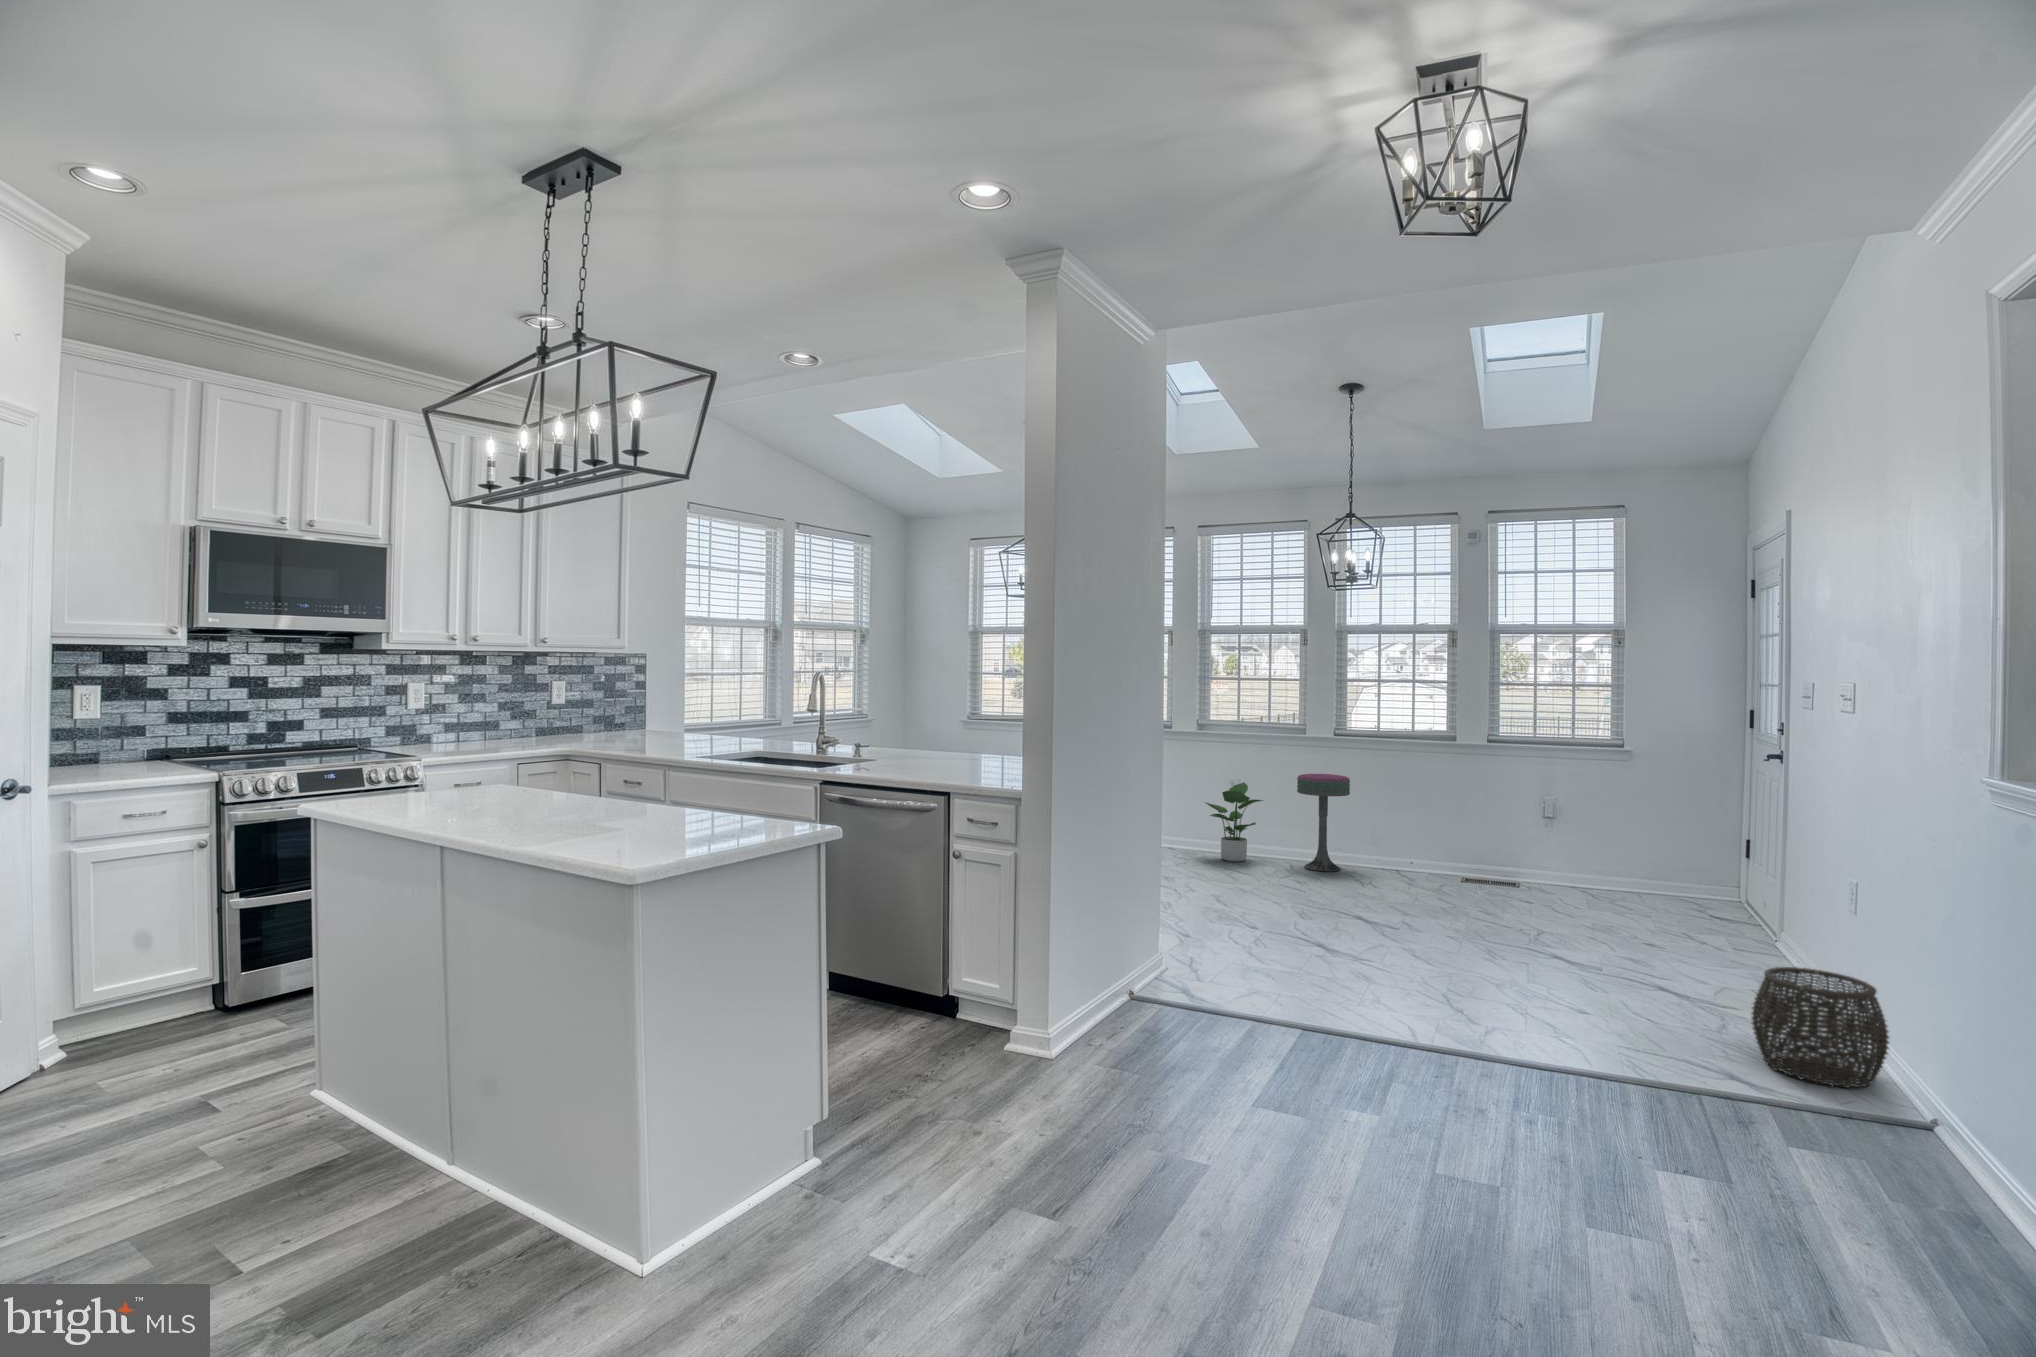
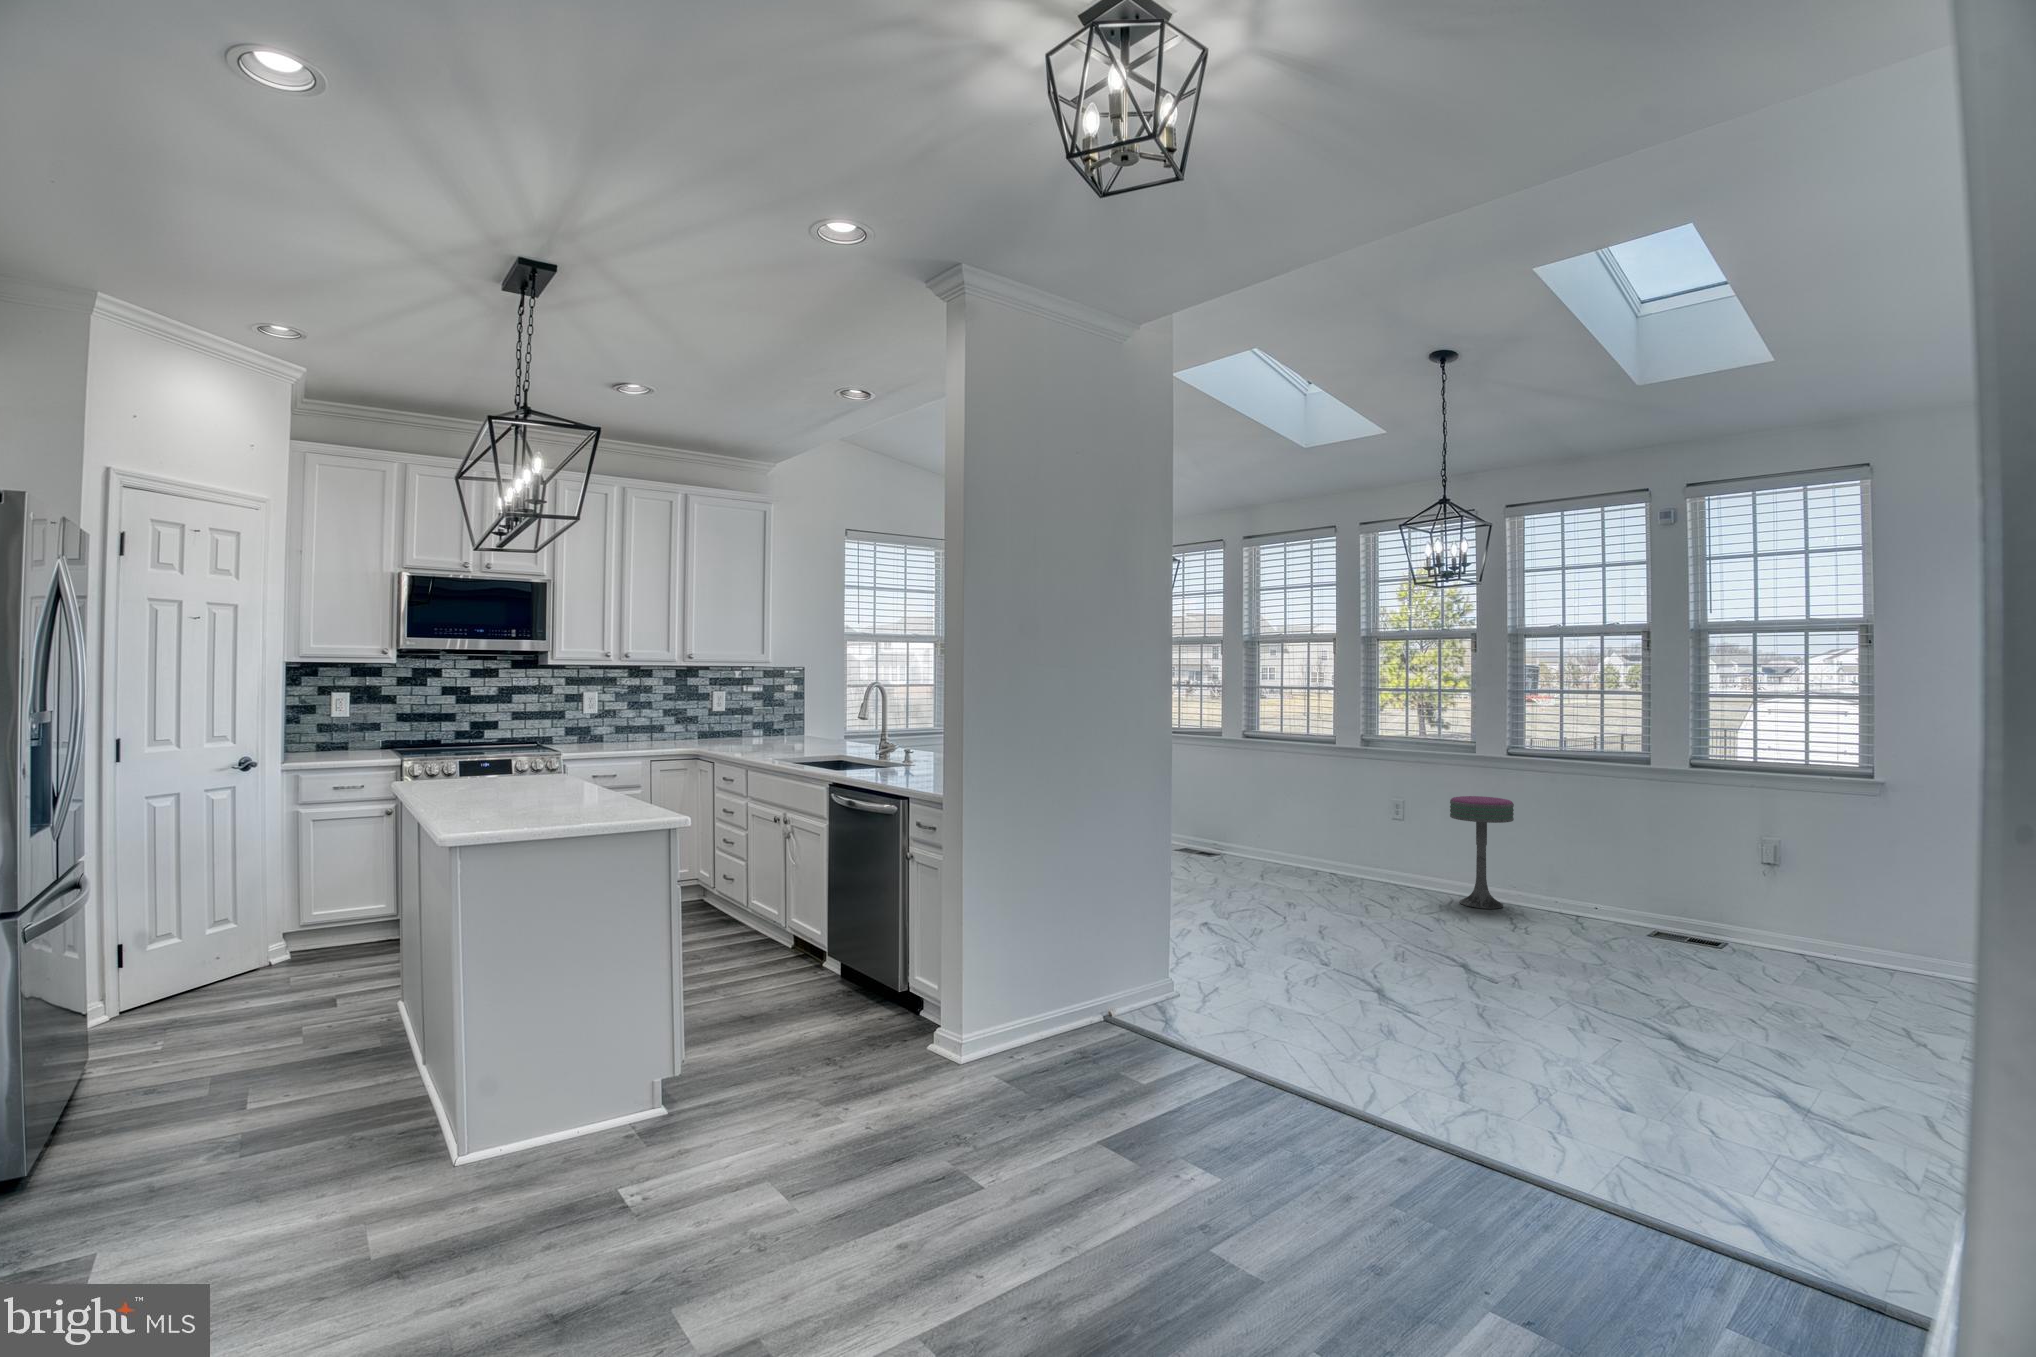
potted plant: present [1205,783,1263,861] -> none [1352,803,1422,890]
woven basket: present [1752,967,1889,1088] -> none [1785,1067,1981,1246]

